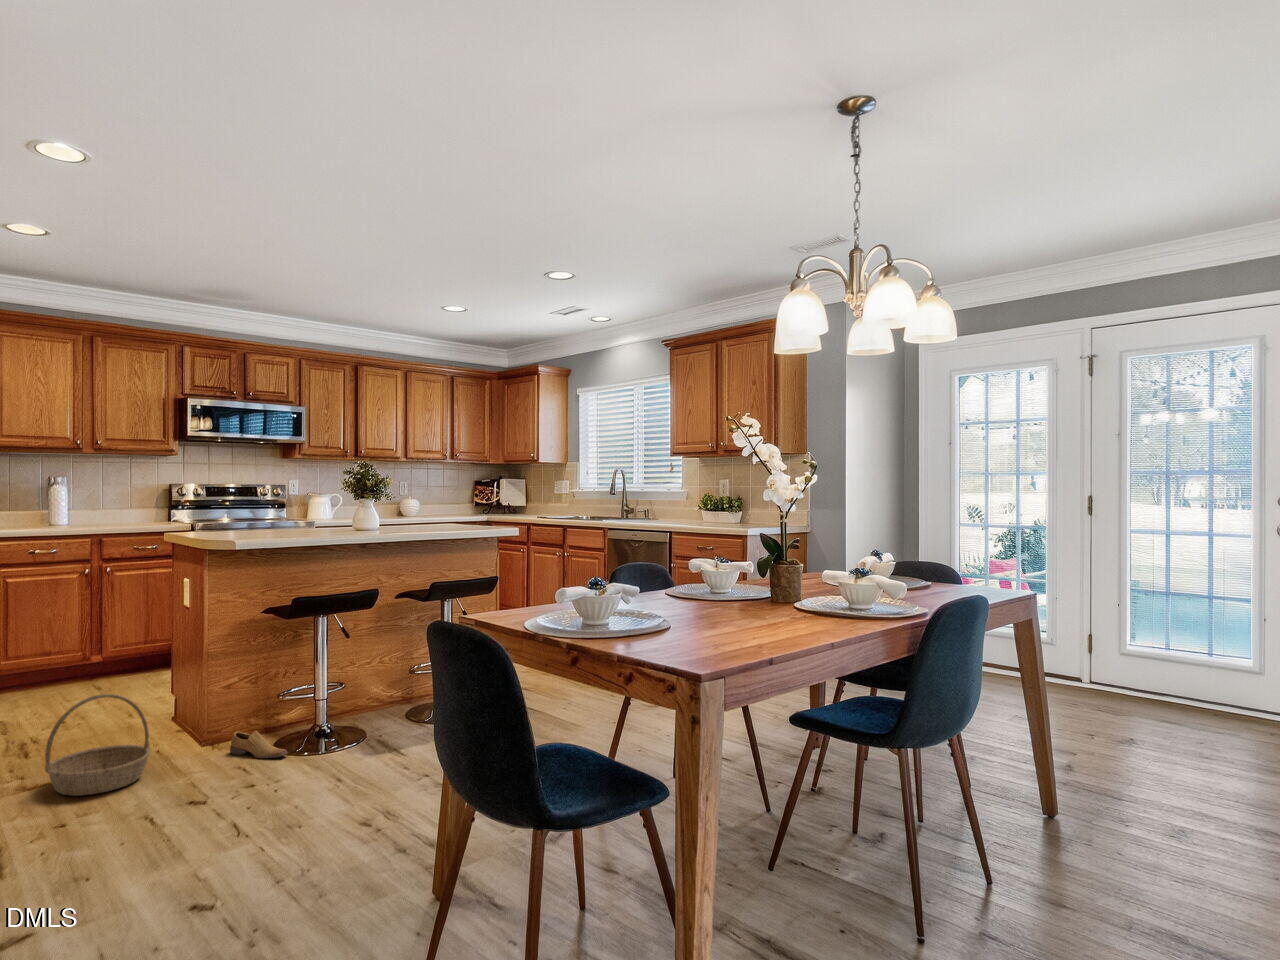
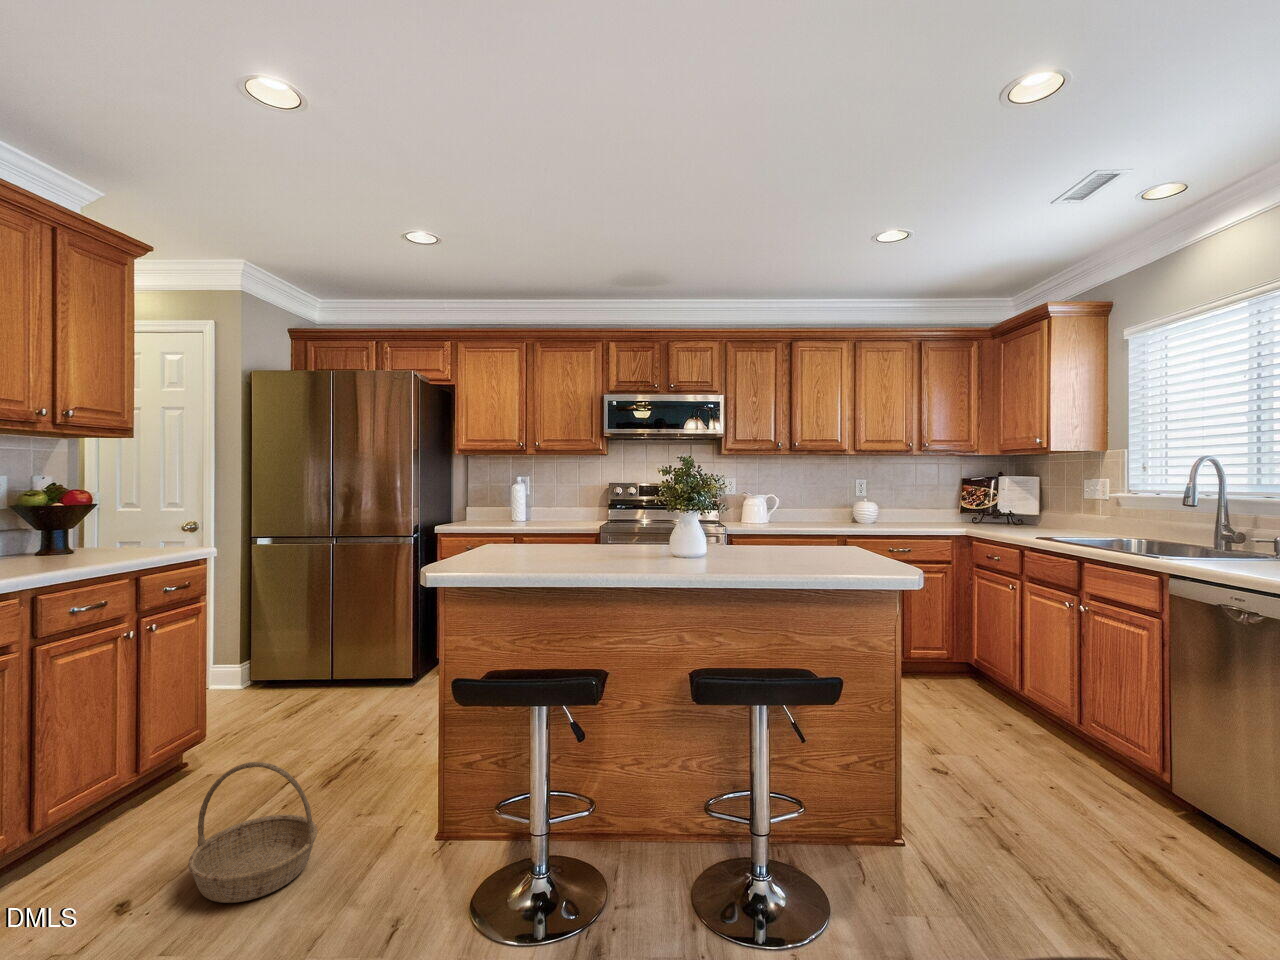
shoe: present [230,731,287,758] -> none [409,846,446,927]

